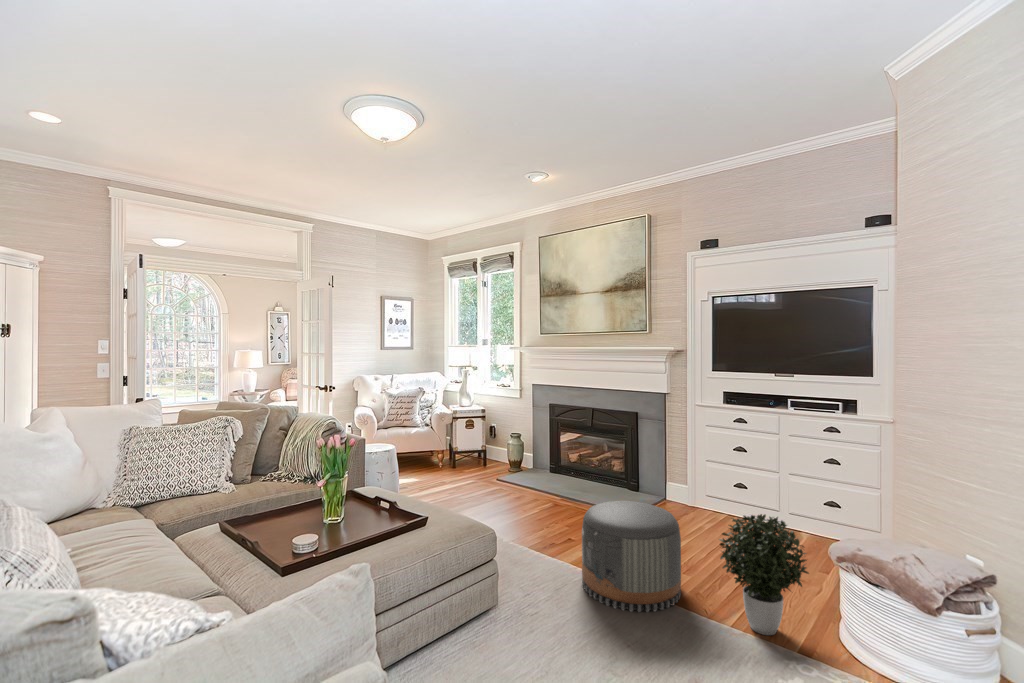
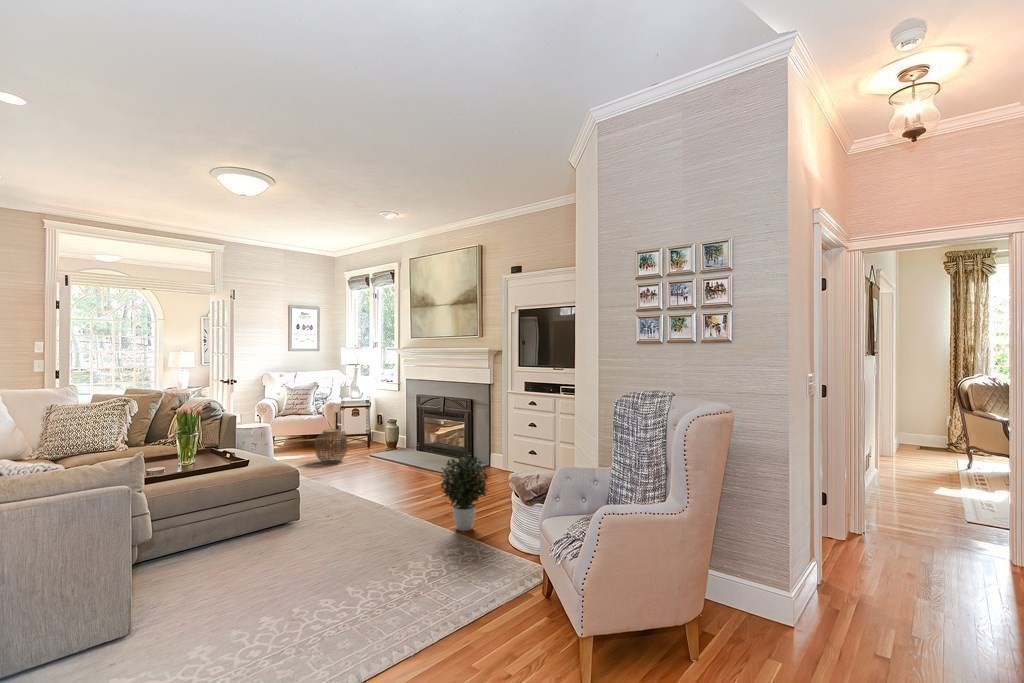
woven basket: none [438,448,477,493] -> present [315,429,347,464]
pouf: present [582,501,681,612] -> none [368,455,436,523]

